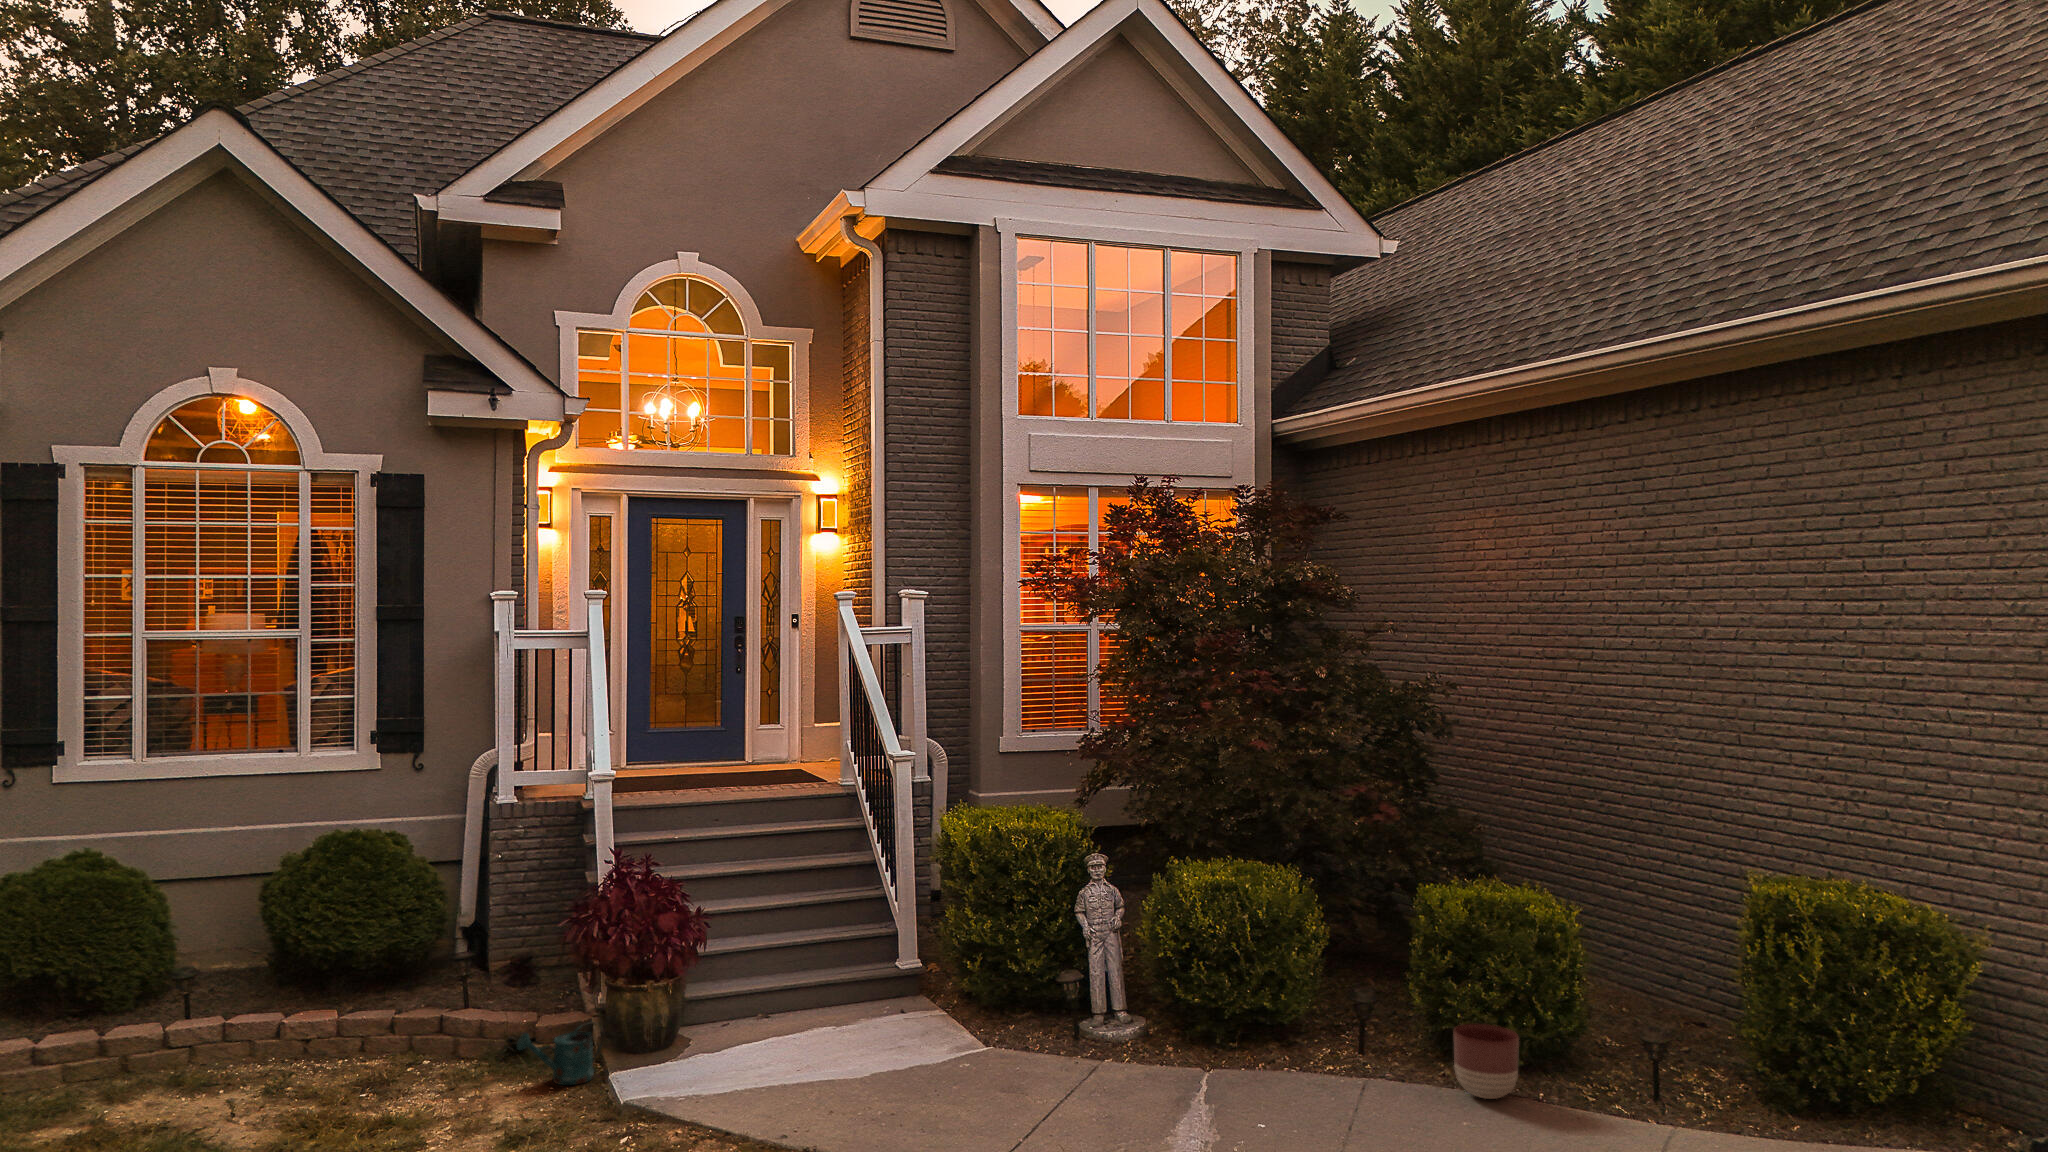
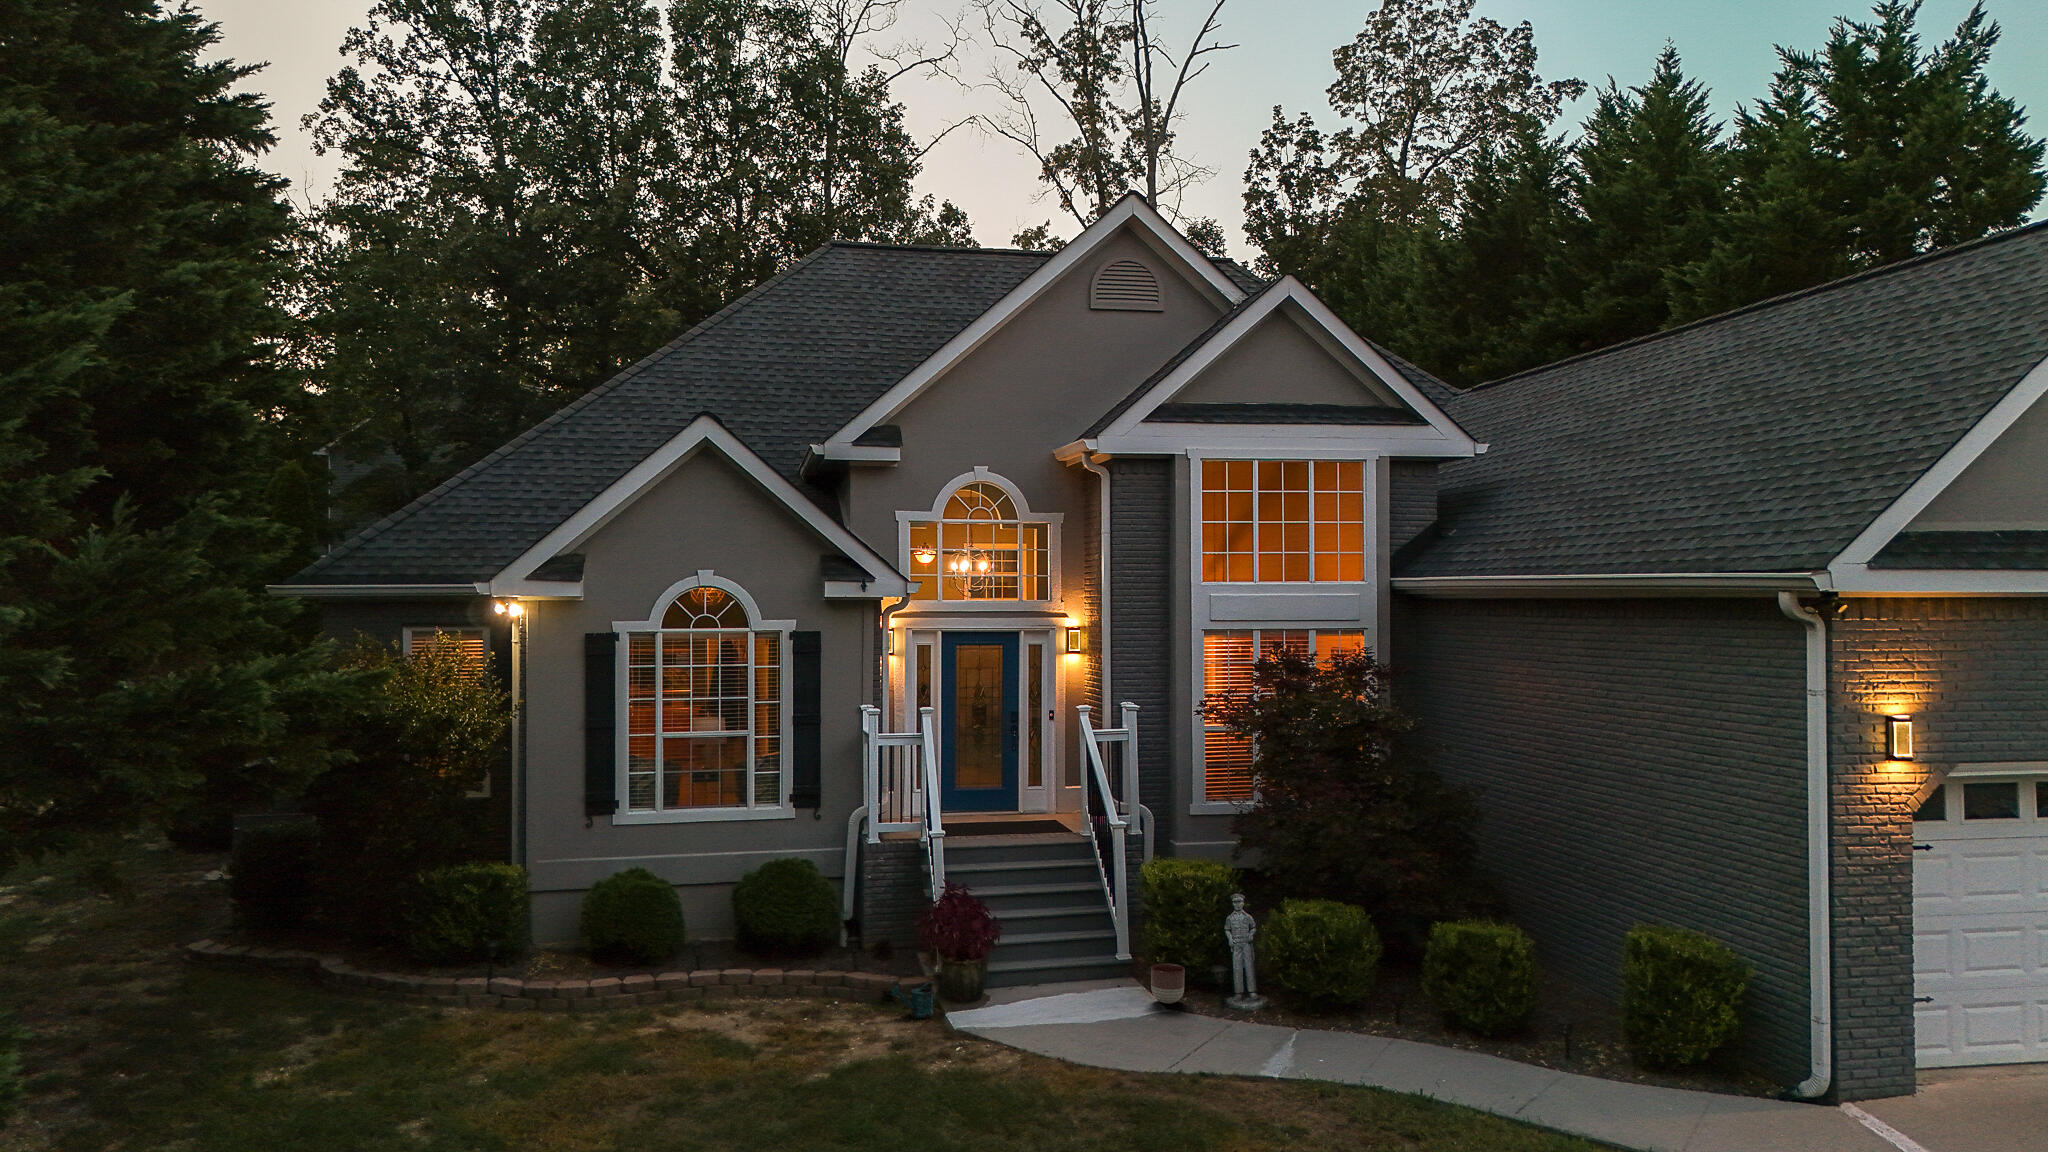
planter: present [1454,1024,1519,1099] -> present [1151,964,1185,1003]

